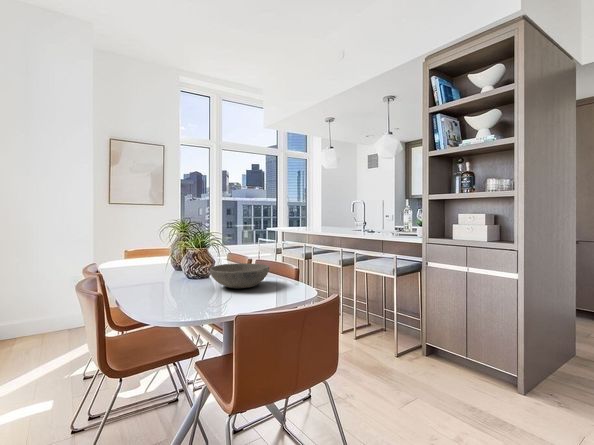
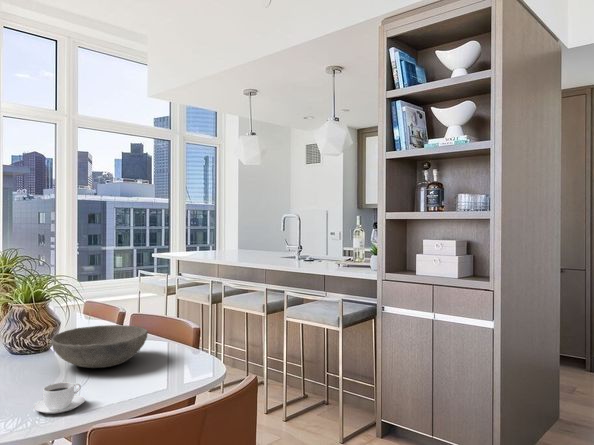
coffee cup: none [200,292,232,310] -> present [33,382,85,414]

